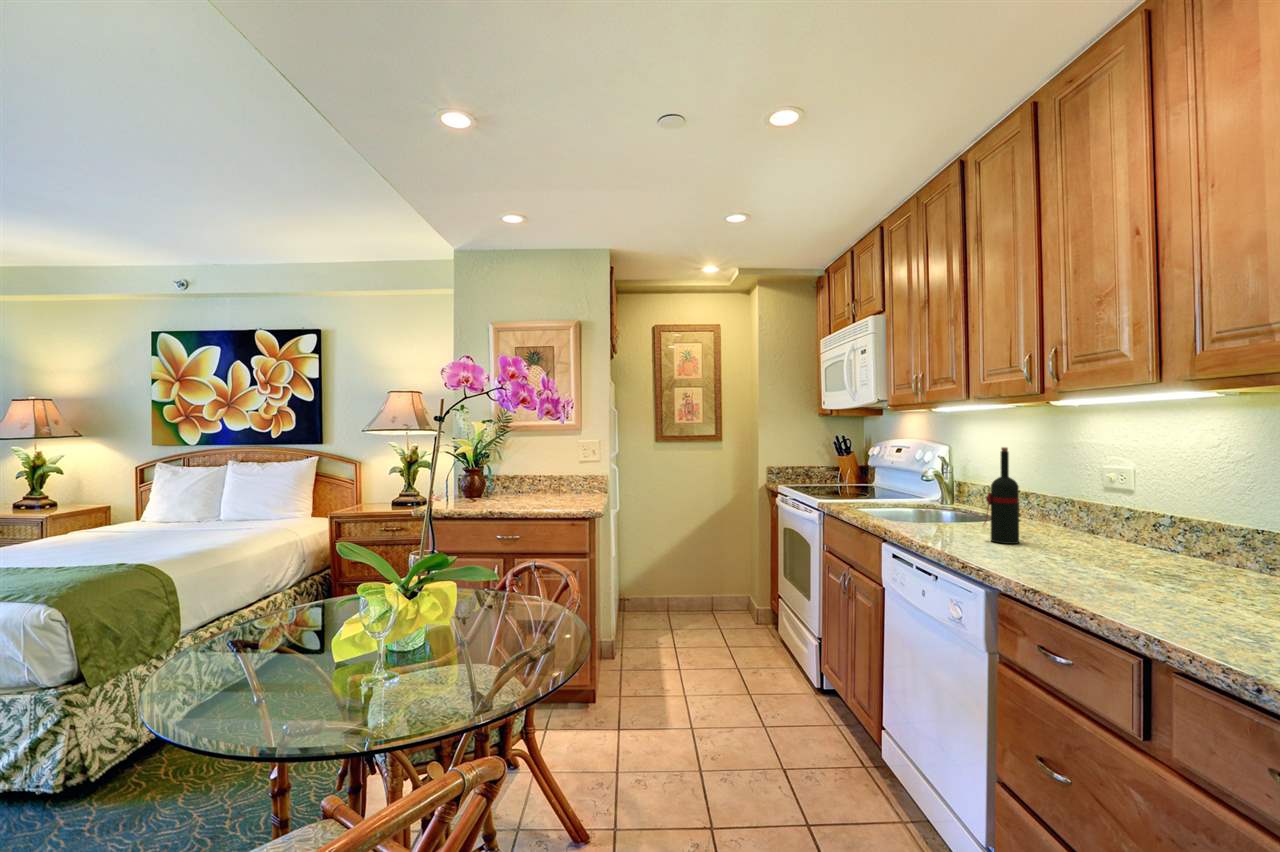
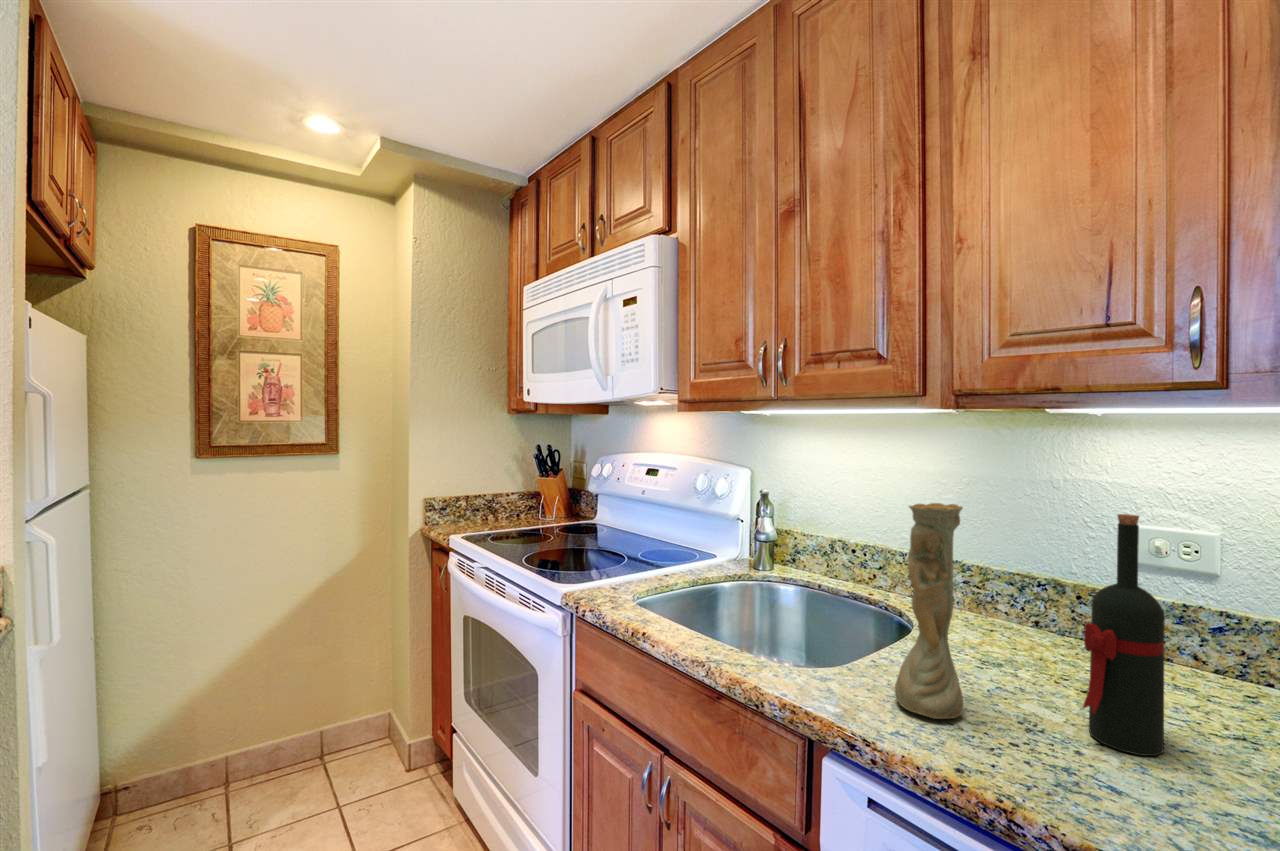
vase: none [920,447,949,533] -> present [895,503,963,719]

